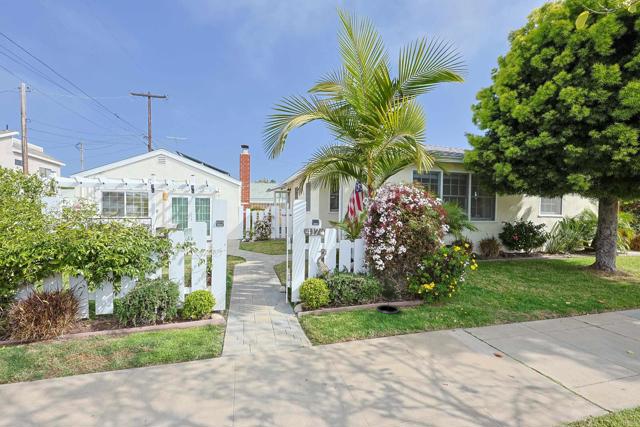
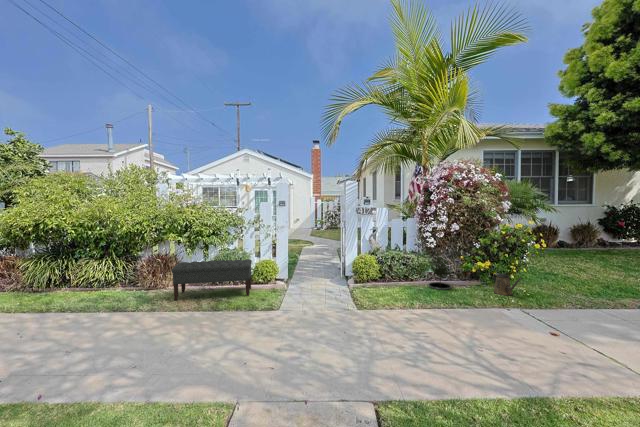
bench: none [70,291,182,354] -> present [172,259,252,300]
watering can: none [436,294,464,316] -> present [493,273,522,295]

